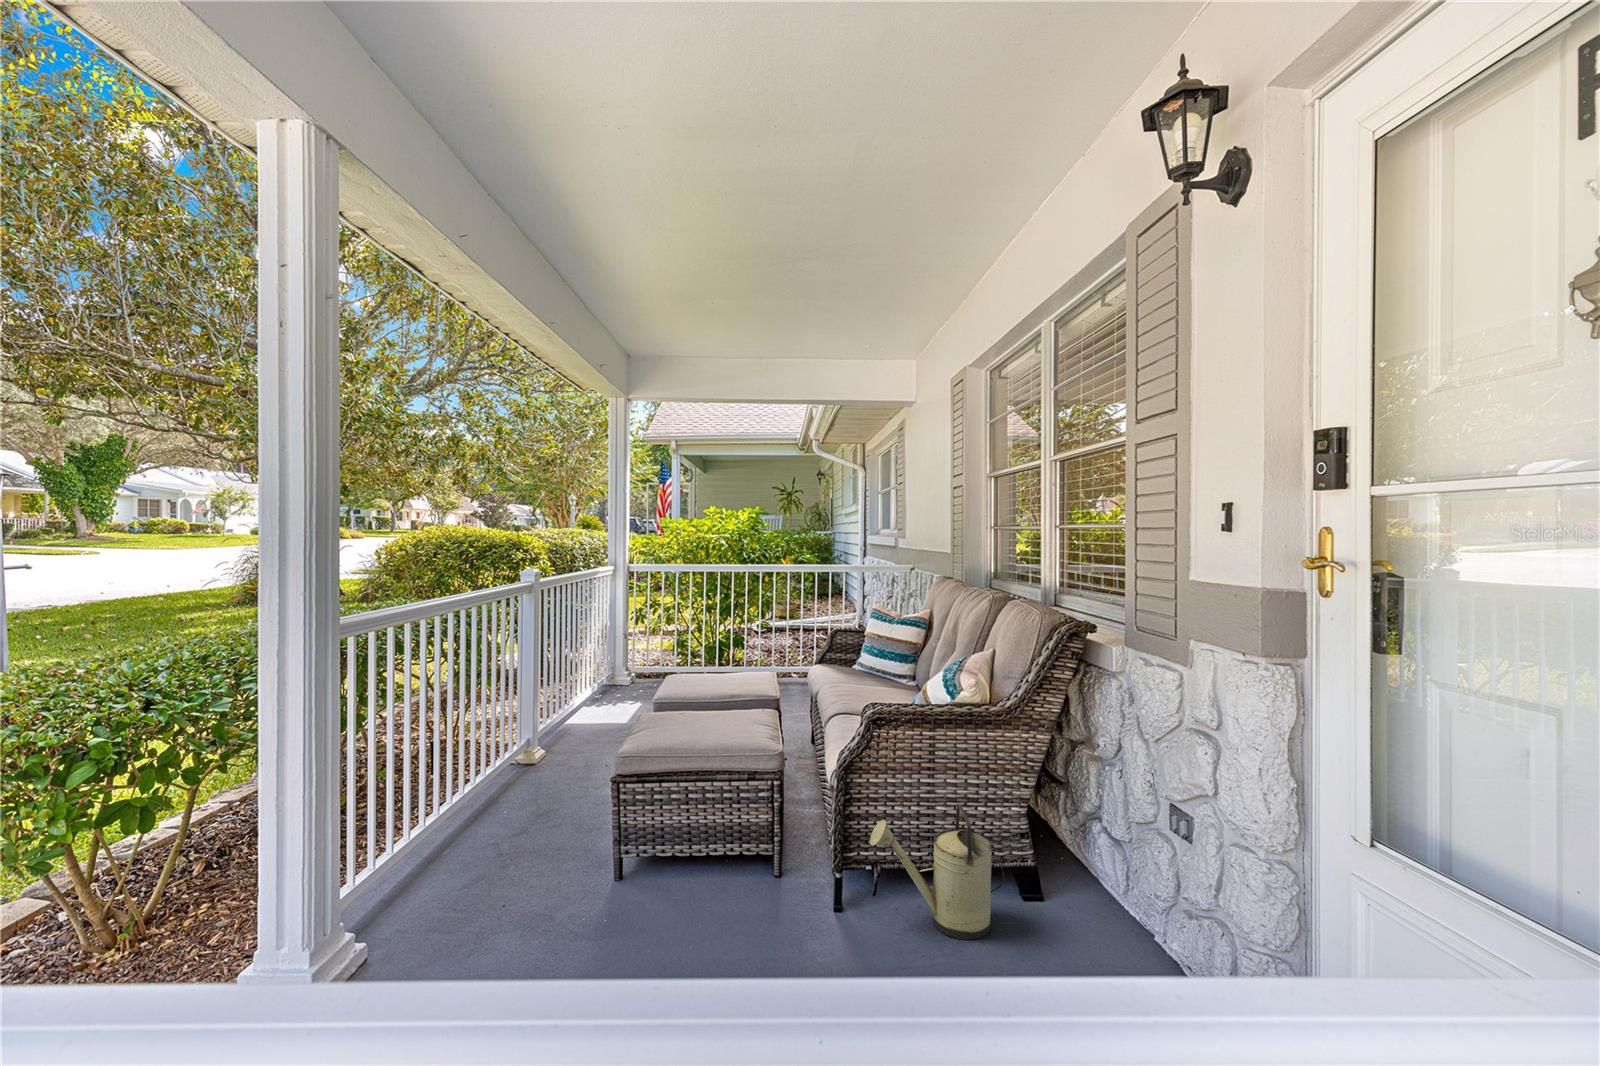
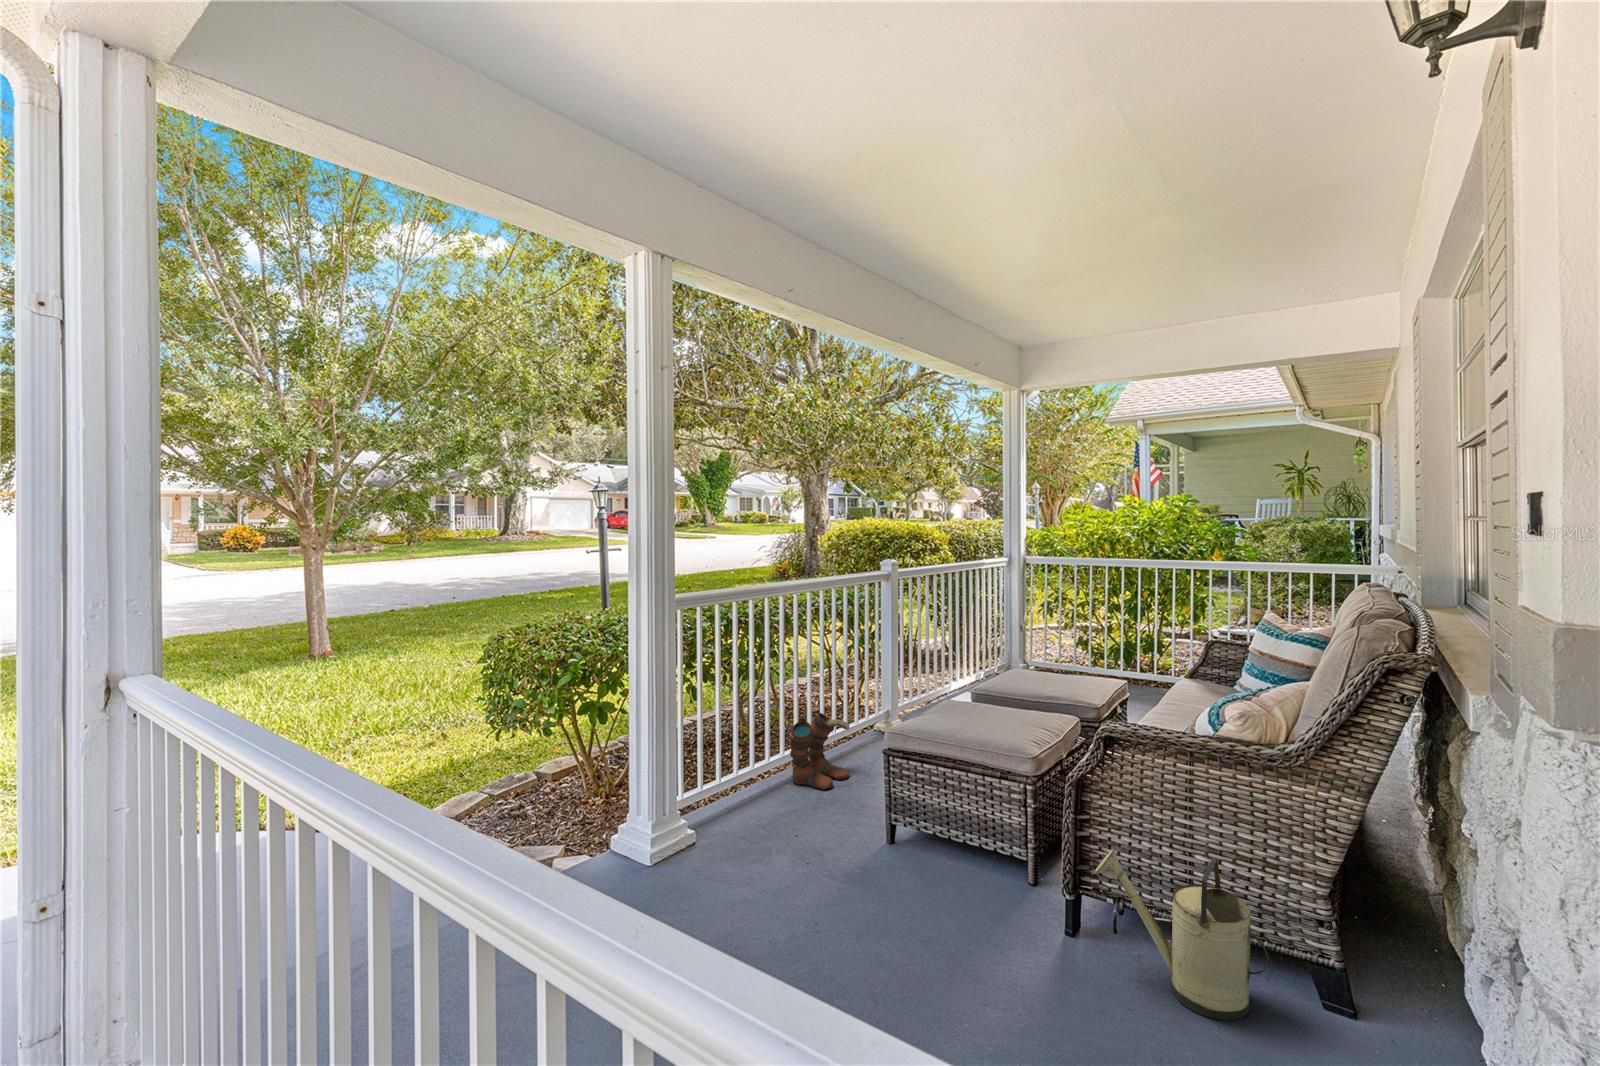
boots: none [448,754,522,848] -> present [789,713,850,790]

